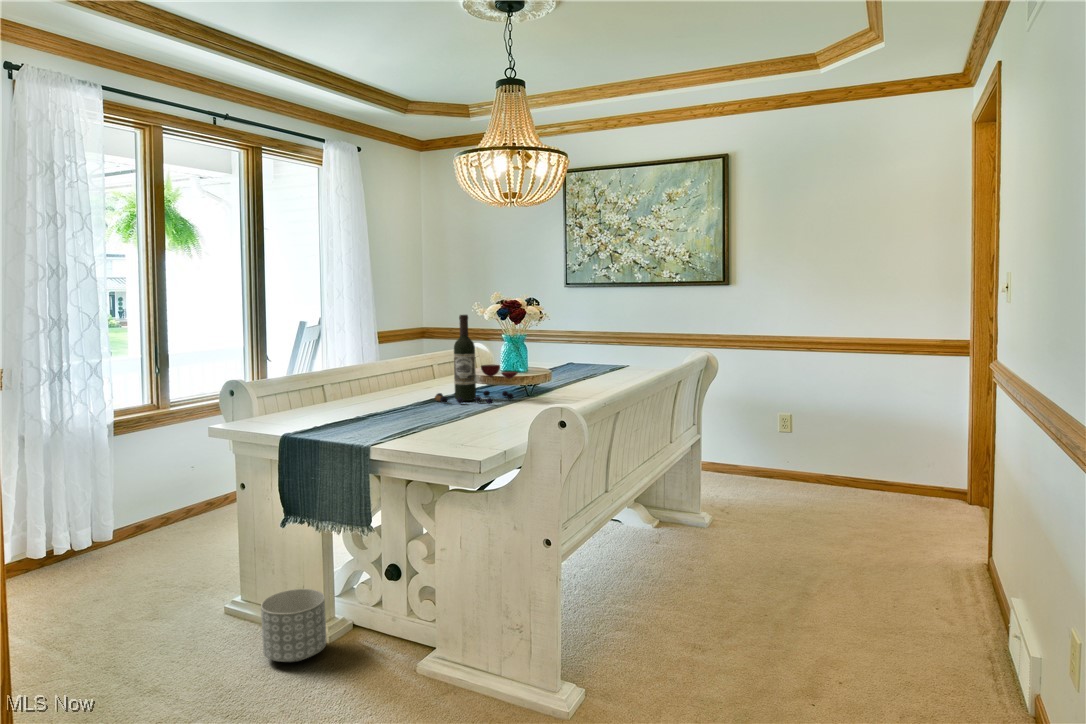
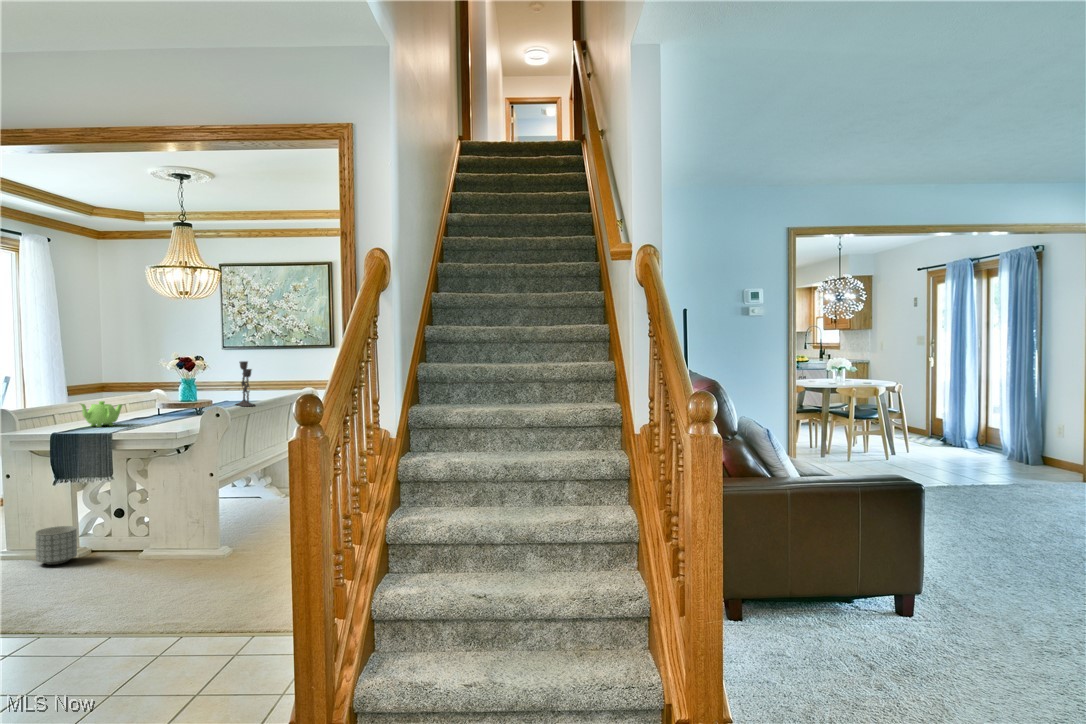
candlestick: none [584,306,613,375] -> present [235,361,254,406]
wine bottle: present [435,315,518,404] -> none [136,367,194,420]
teapot: none [339,373,408,417] -> present [81,401,122,427]

